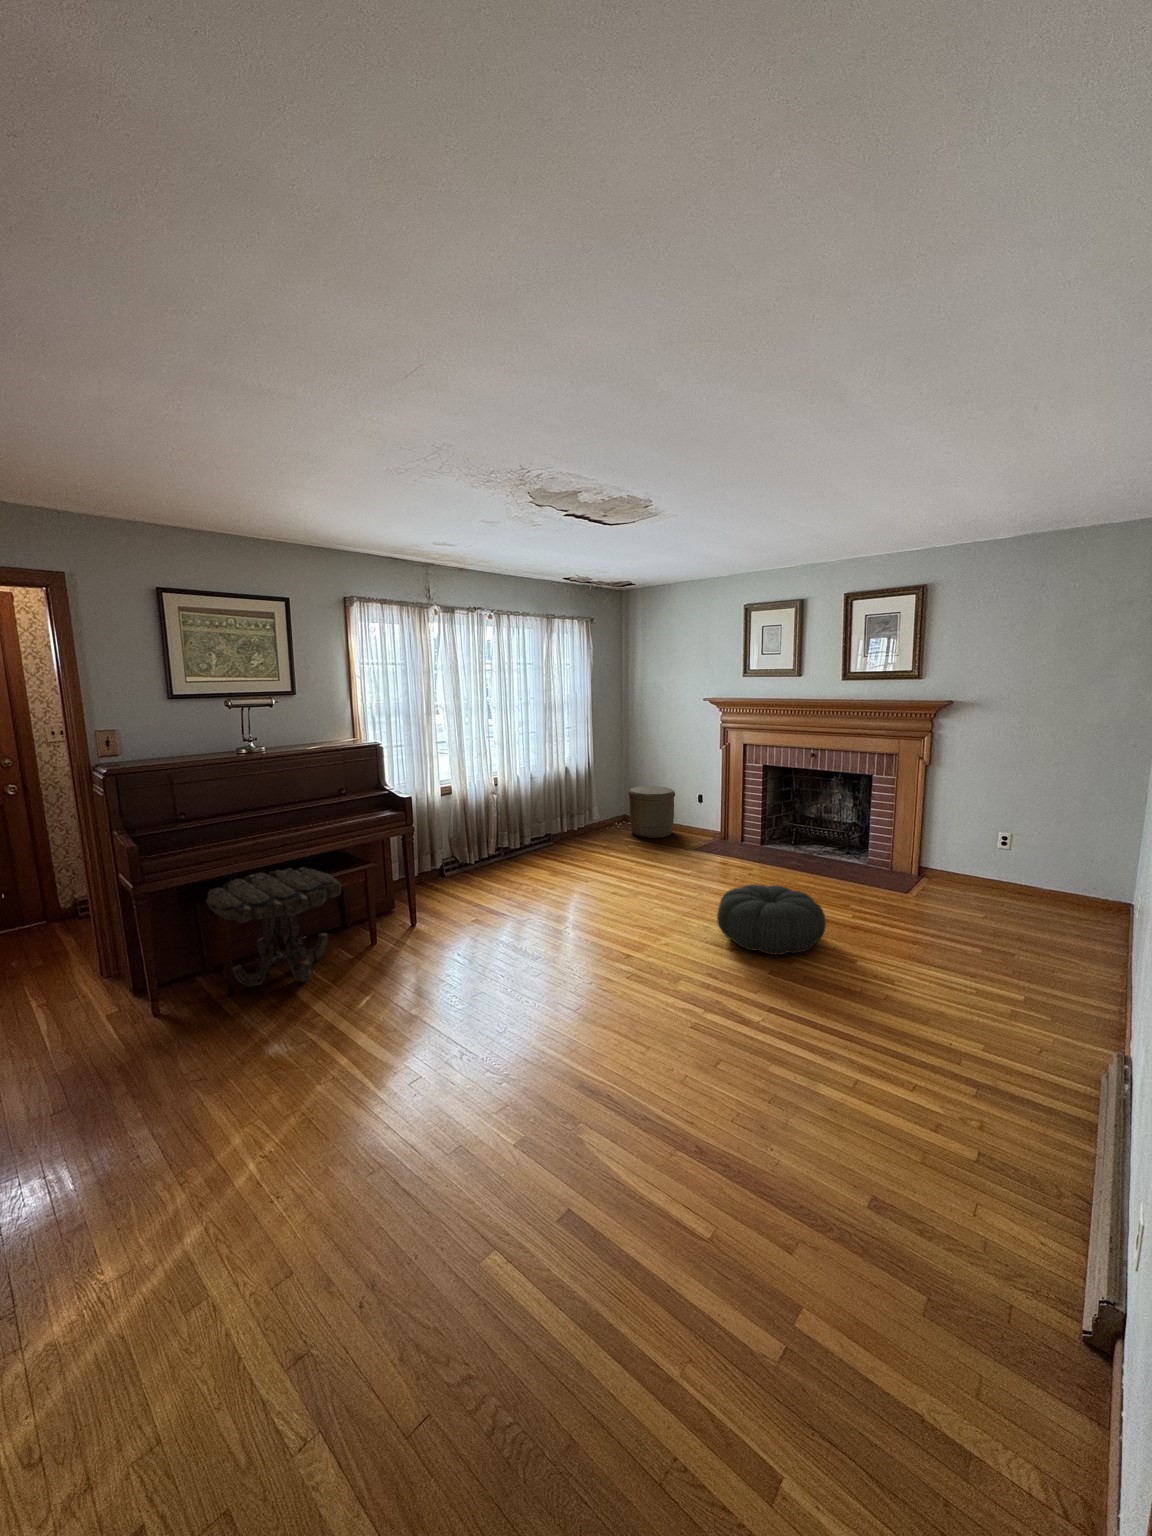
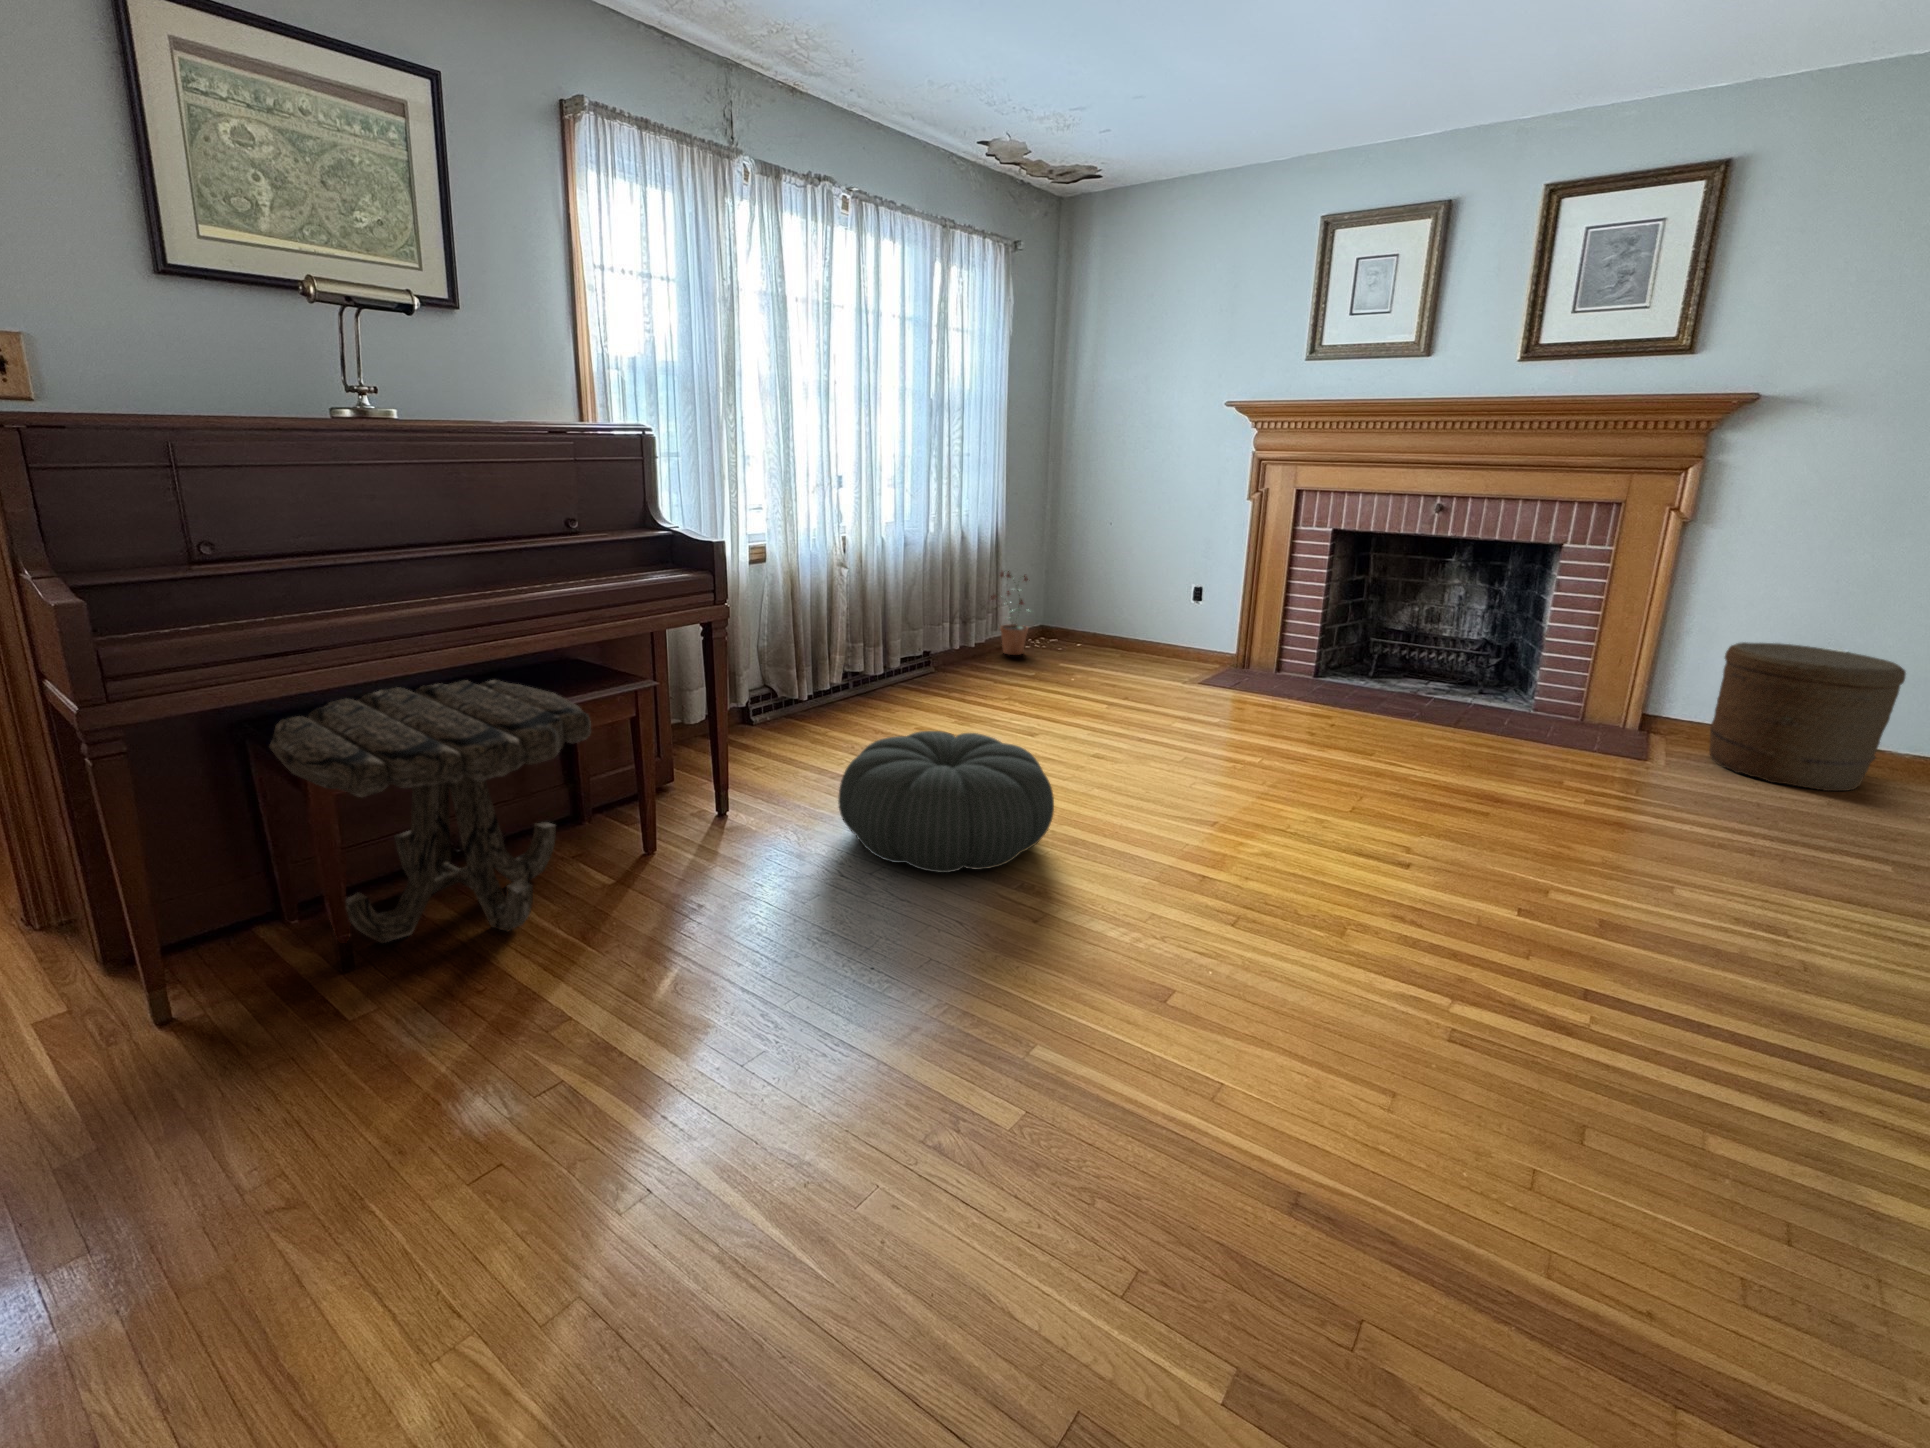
woven basket: present [628,786,675,838] -> present [1709,642,1906,791]
potted plant: none [585,789,611,835] -> present [991,571,1029,655]
pouf: present [717,884,826,955] -> present [838,731,1054,873]

